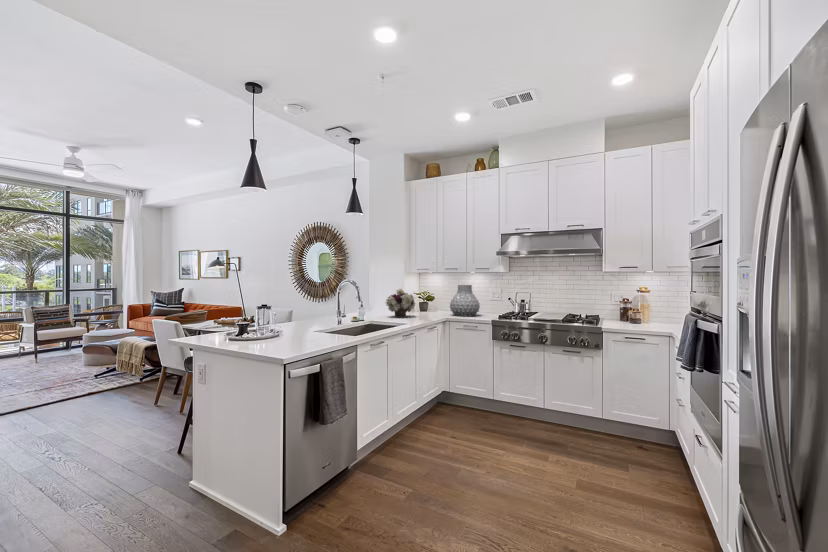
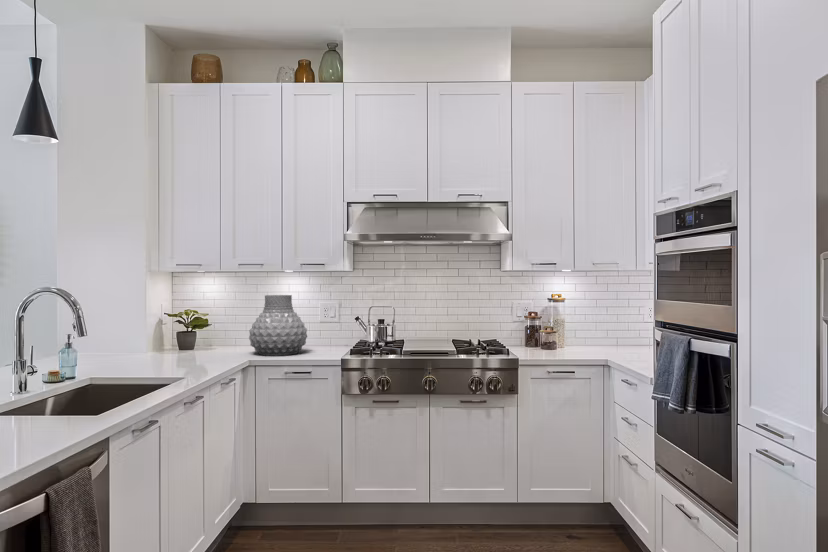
flower arrangement: present [386,289,415,318] -> none [113,307,184,371]

